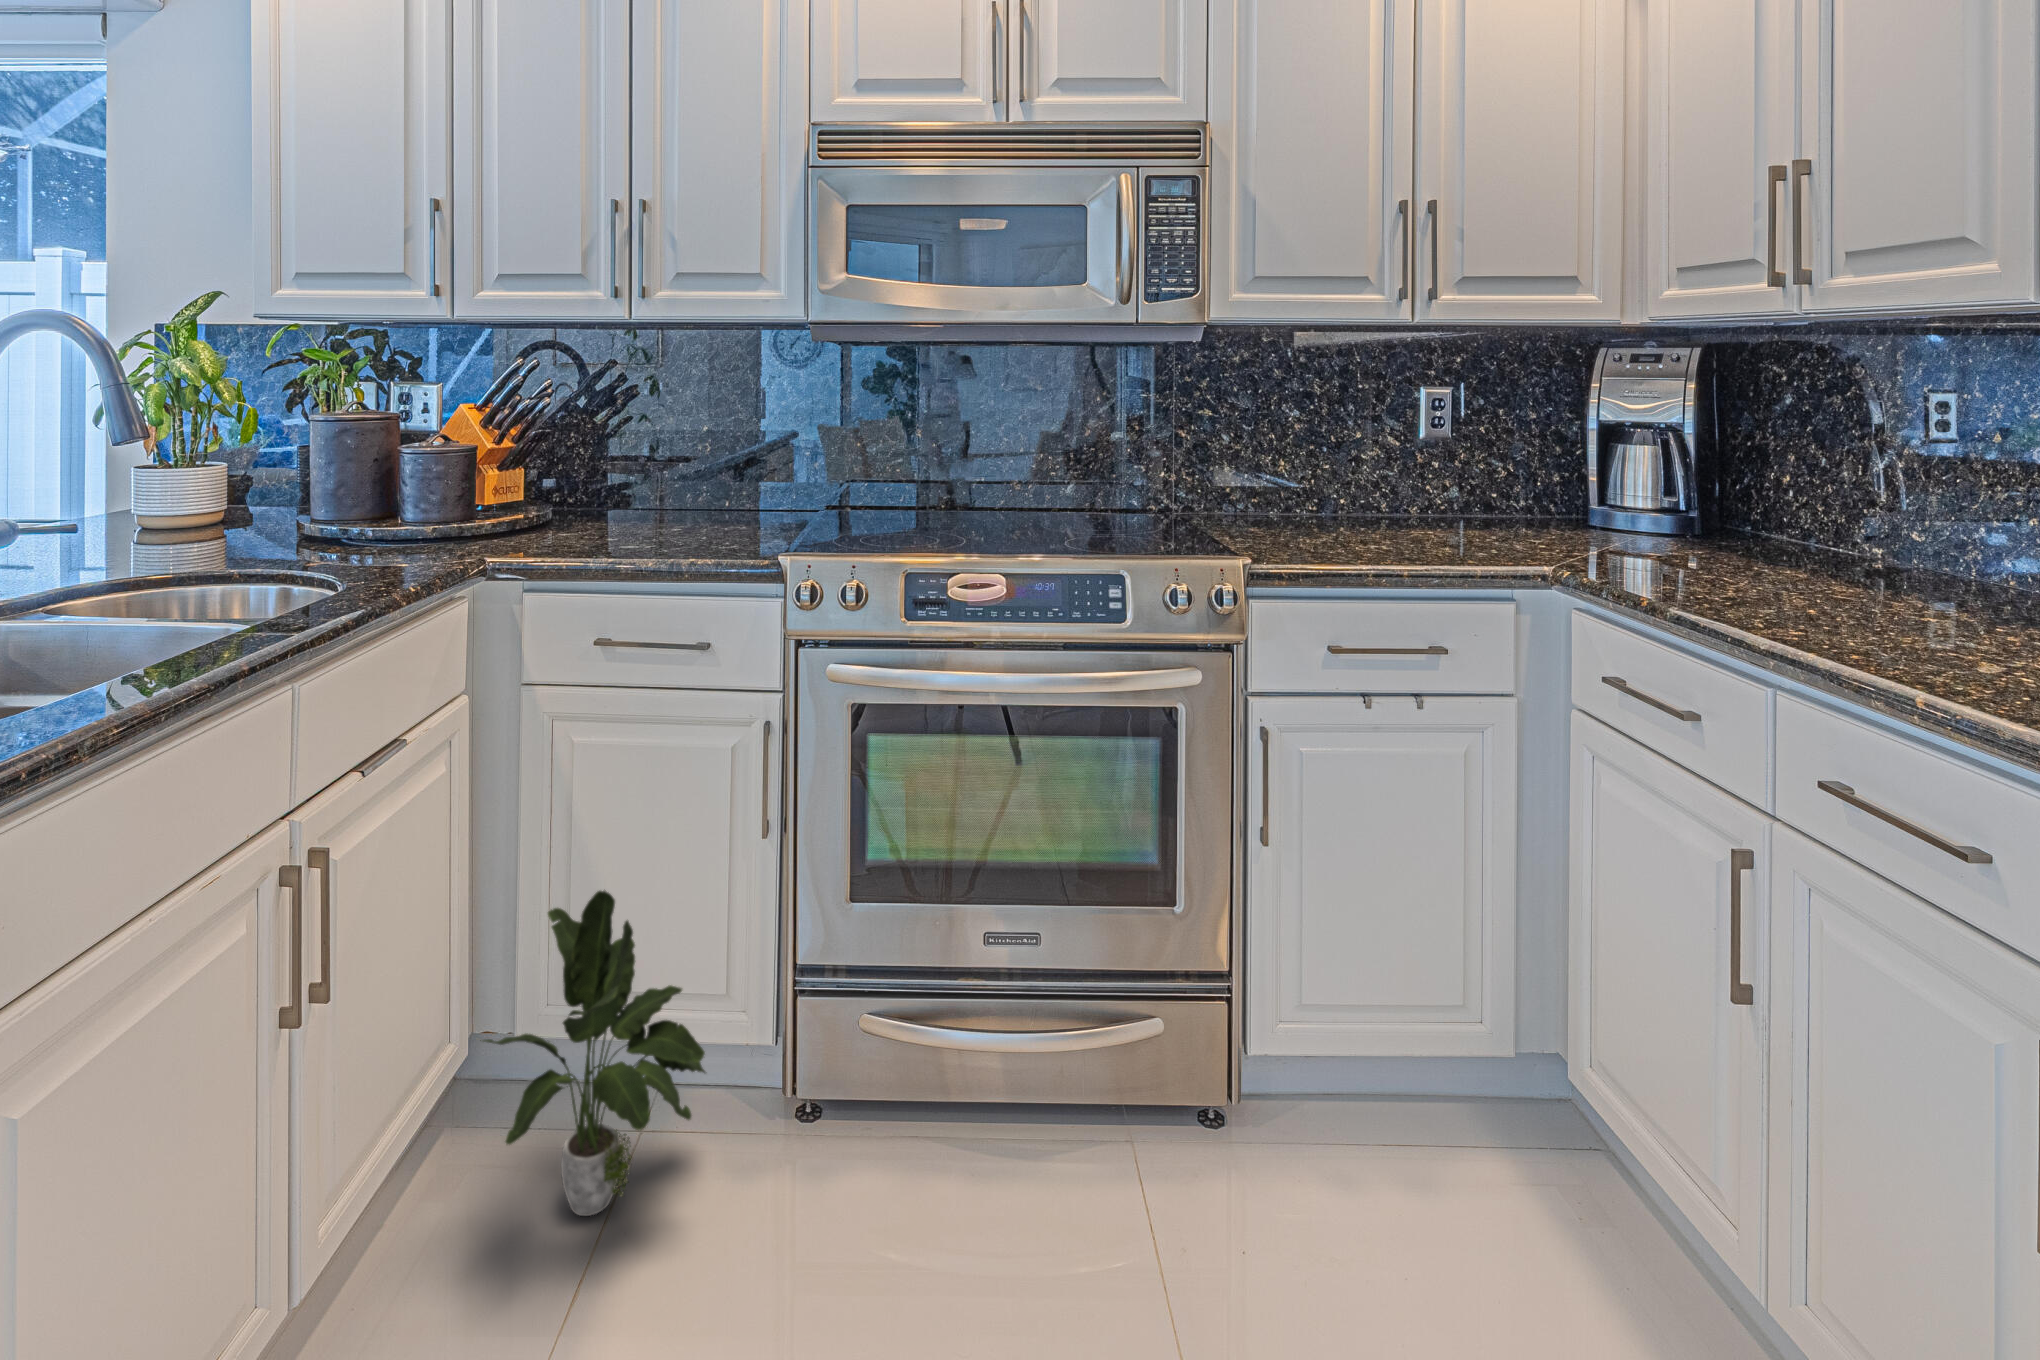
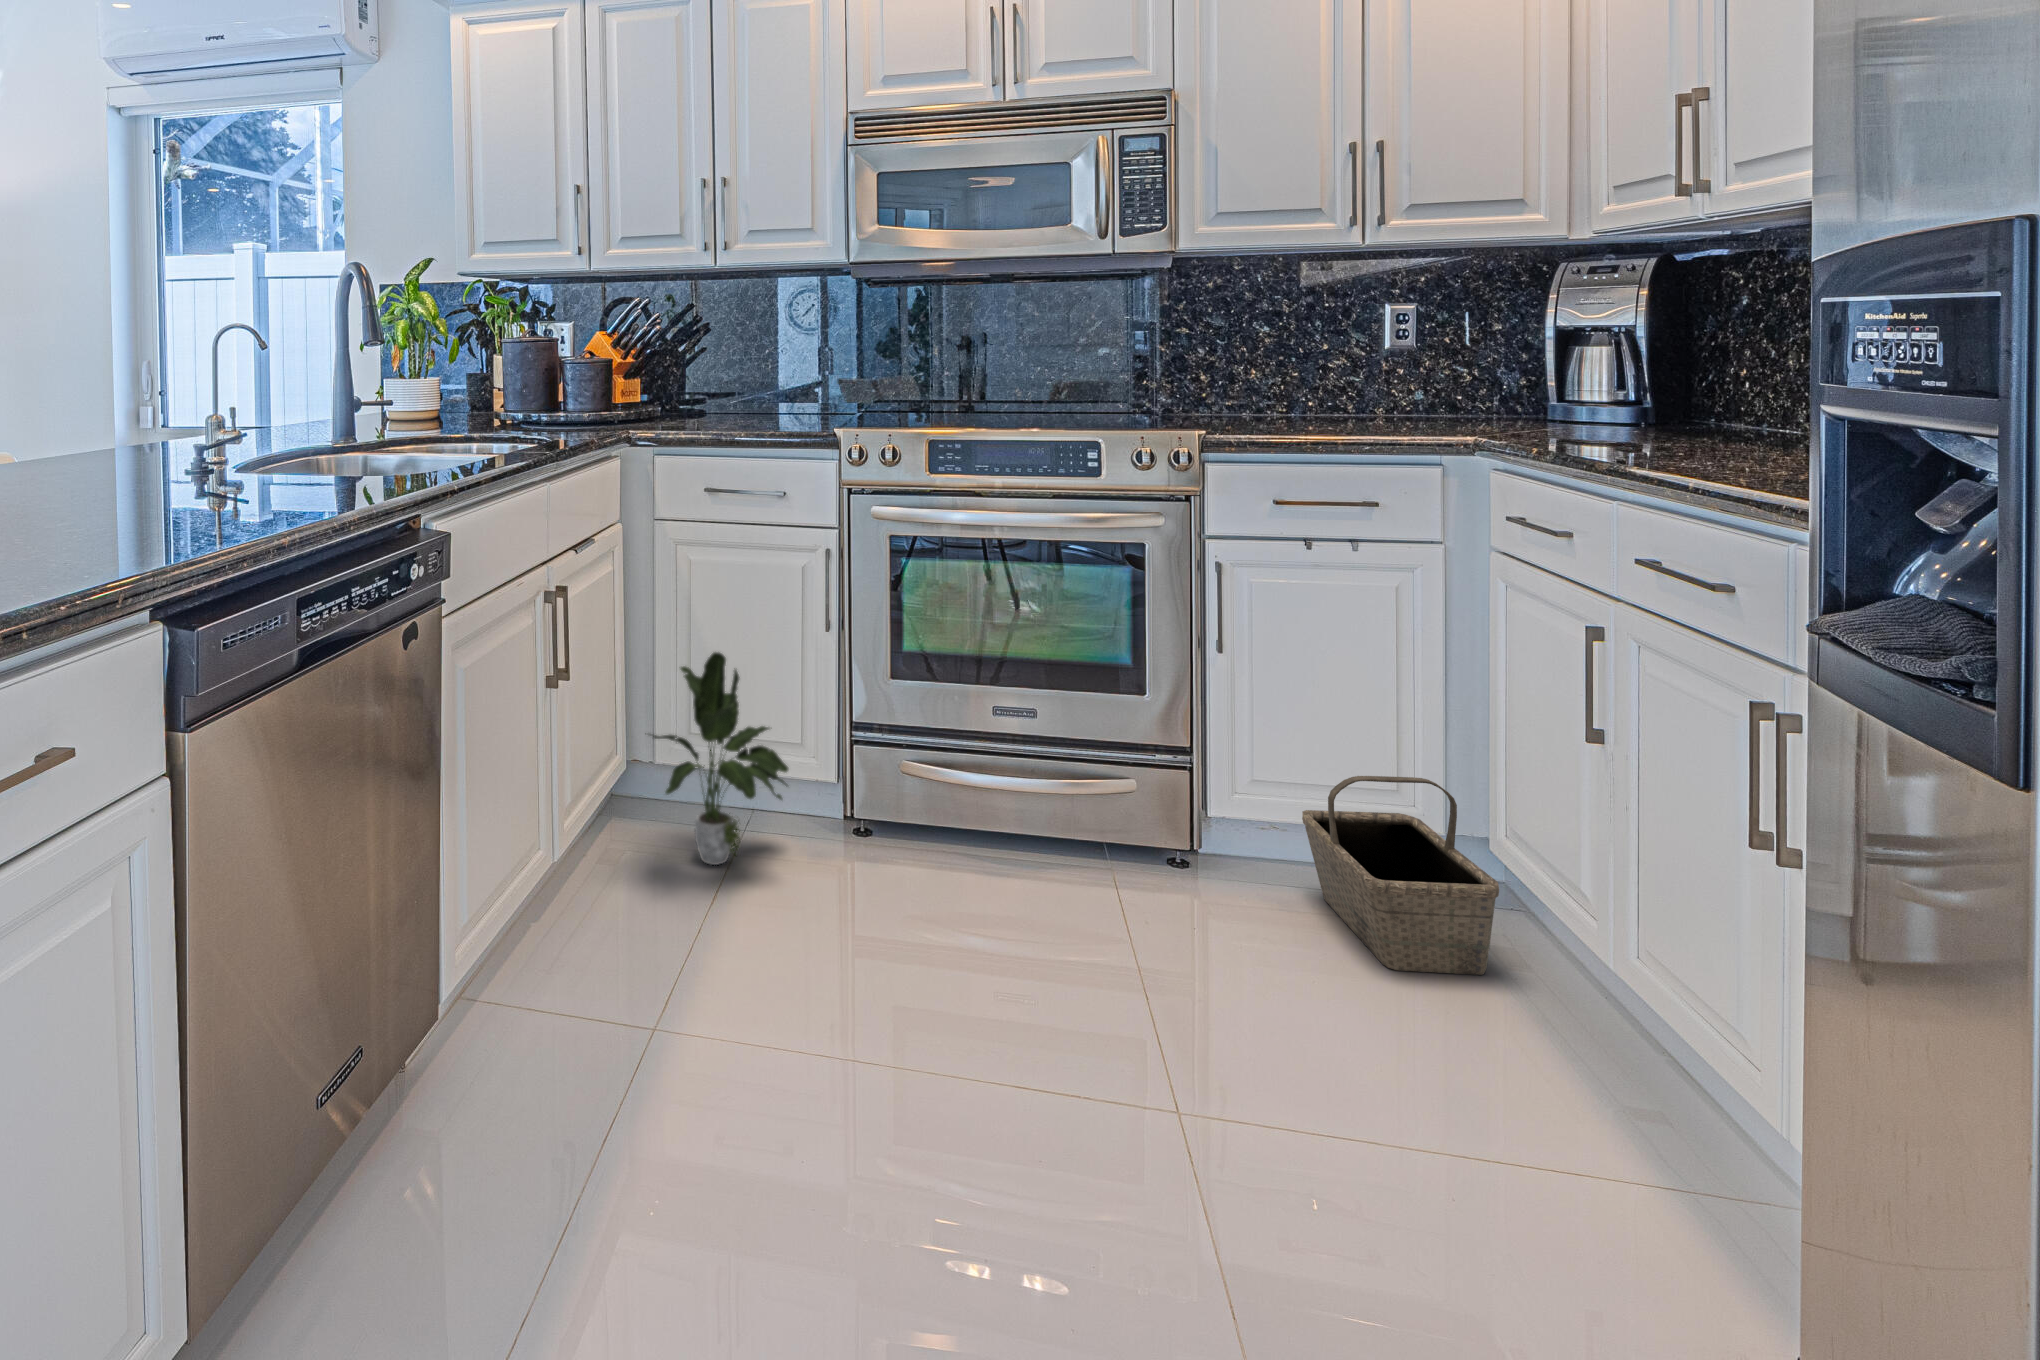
basket: none [1362,1010,1614,1294] -> present [1302,776,1499,975]

